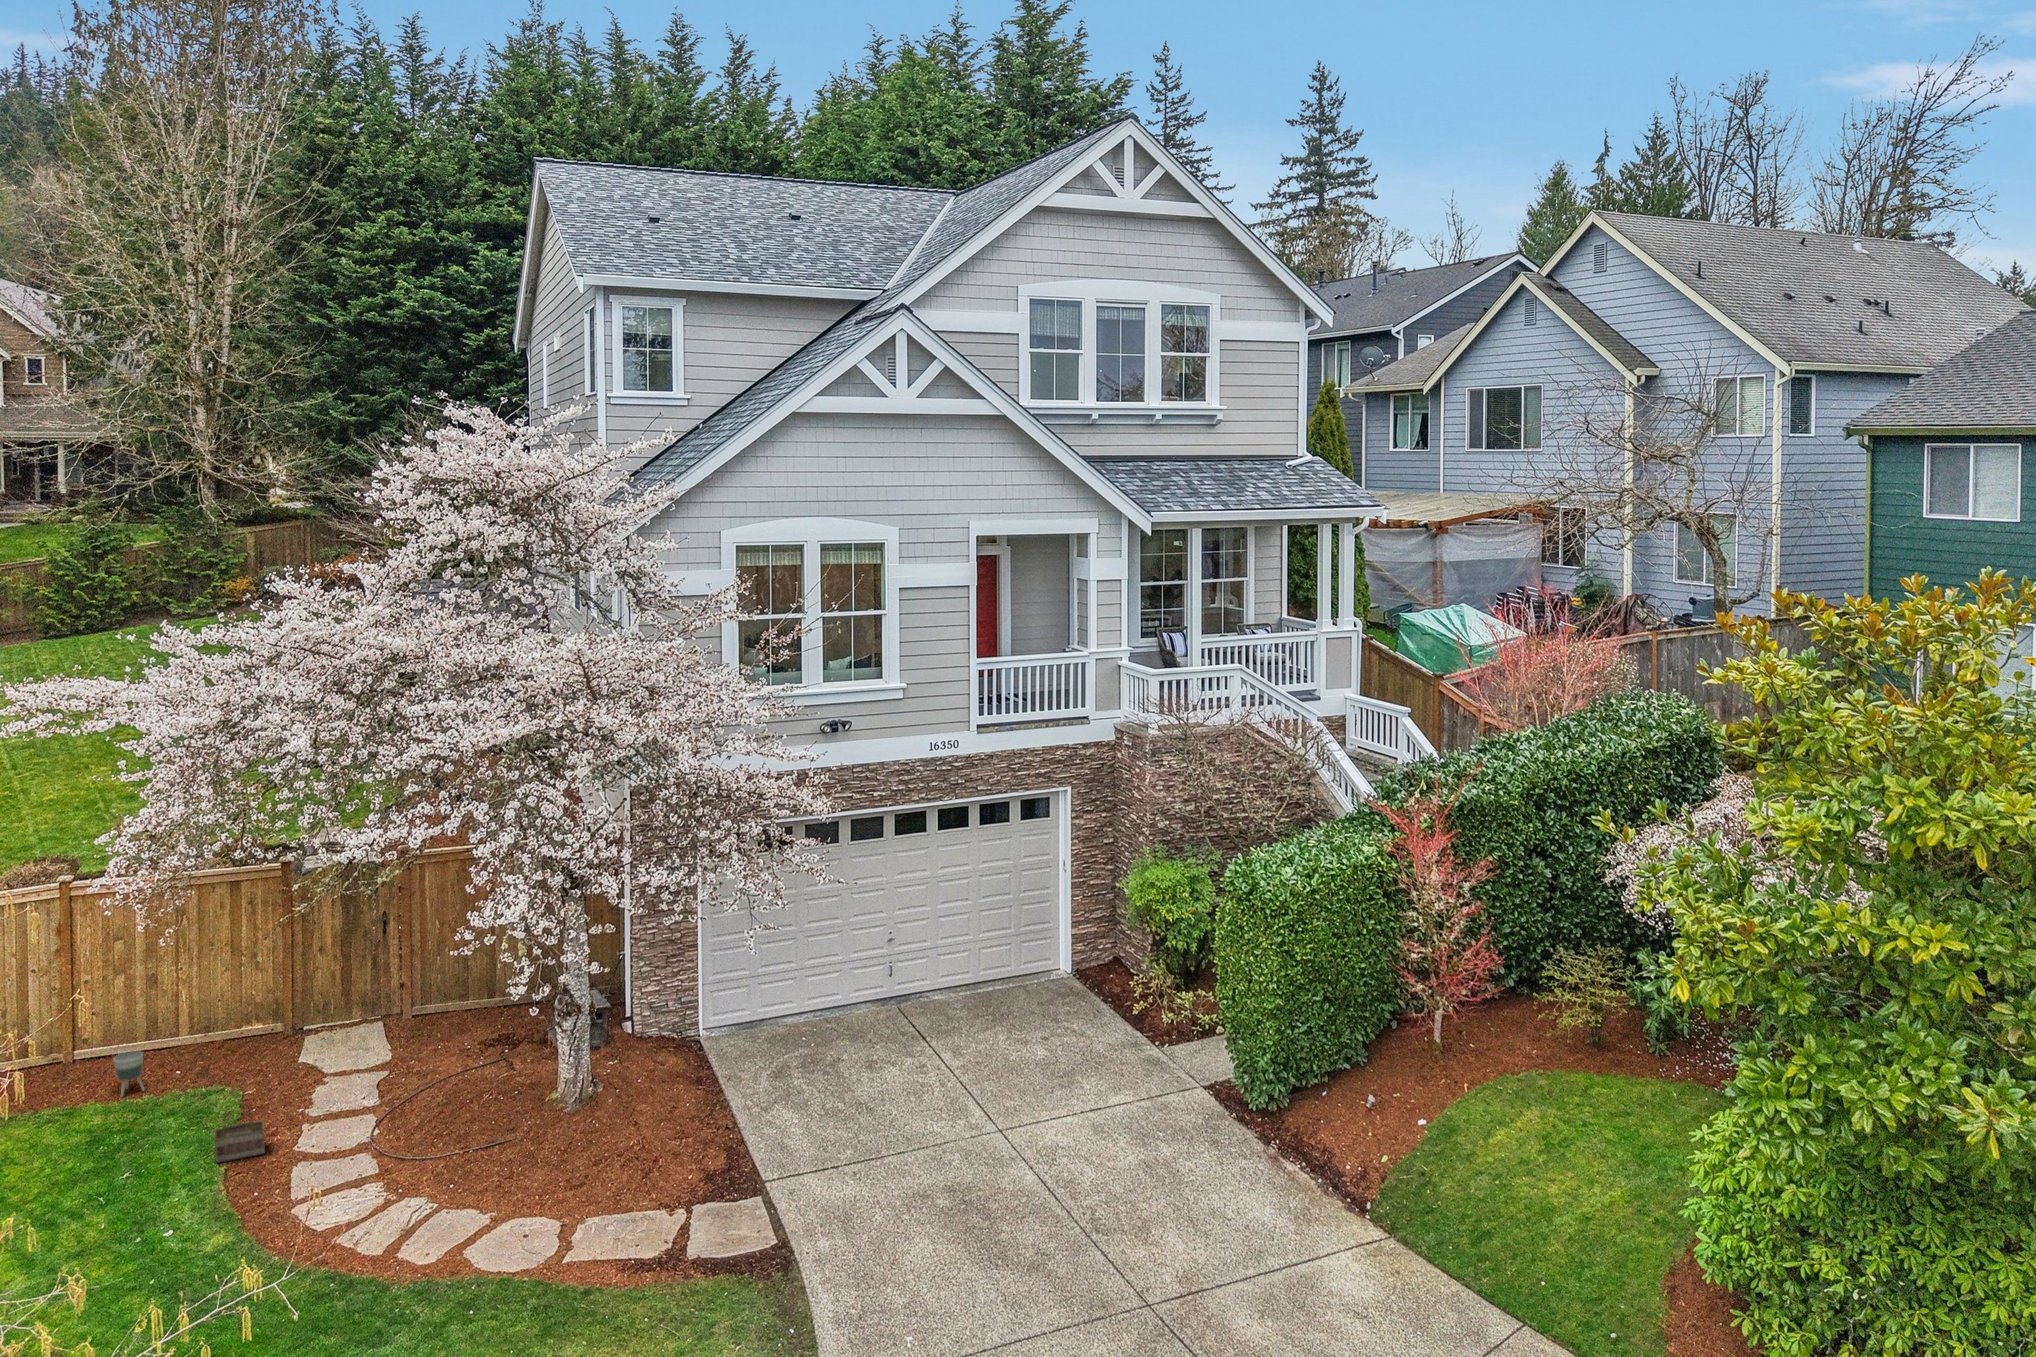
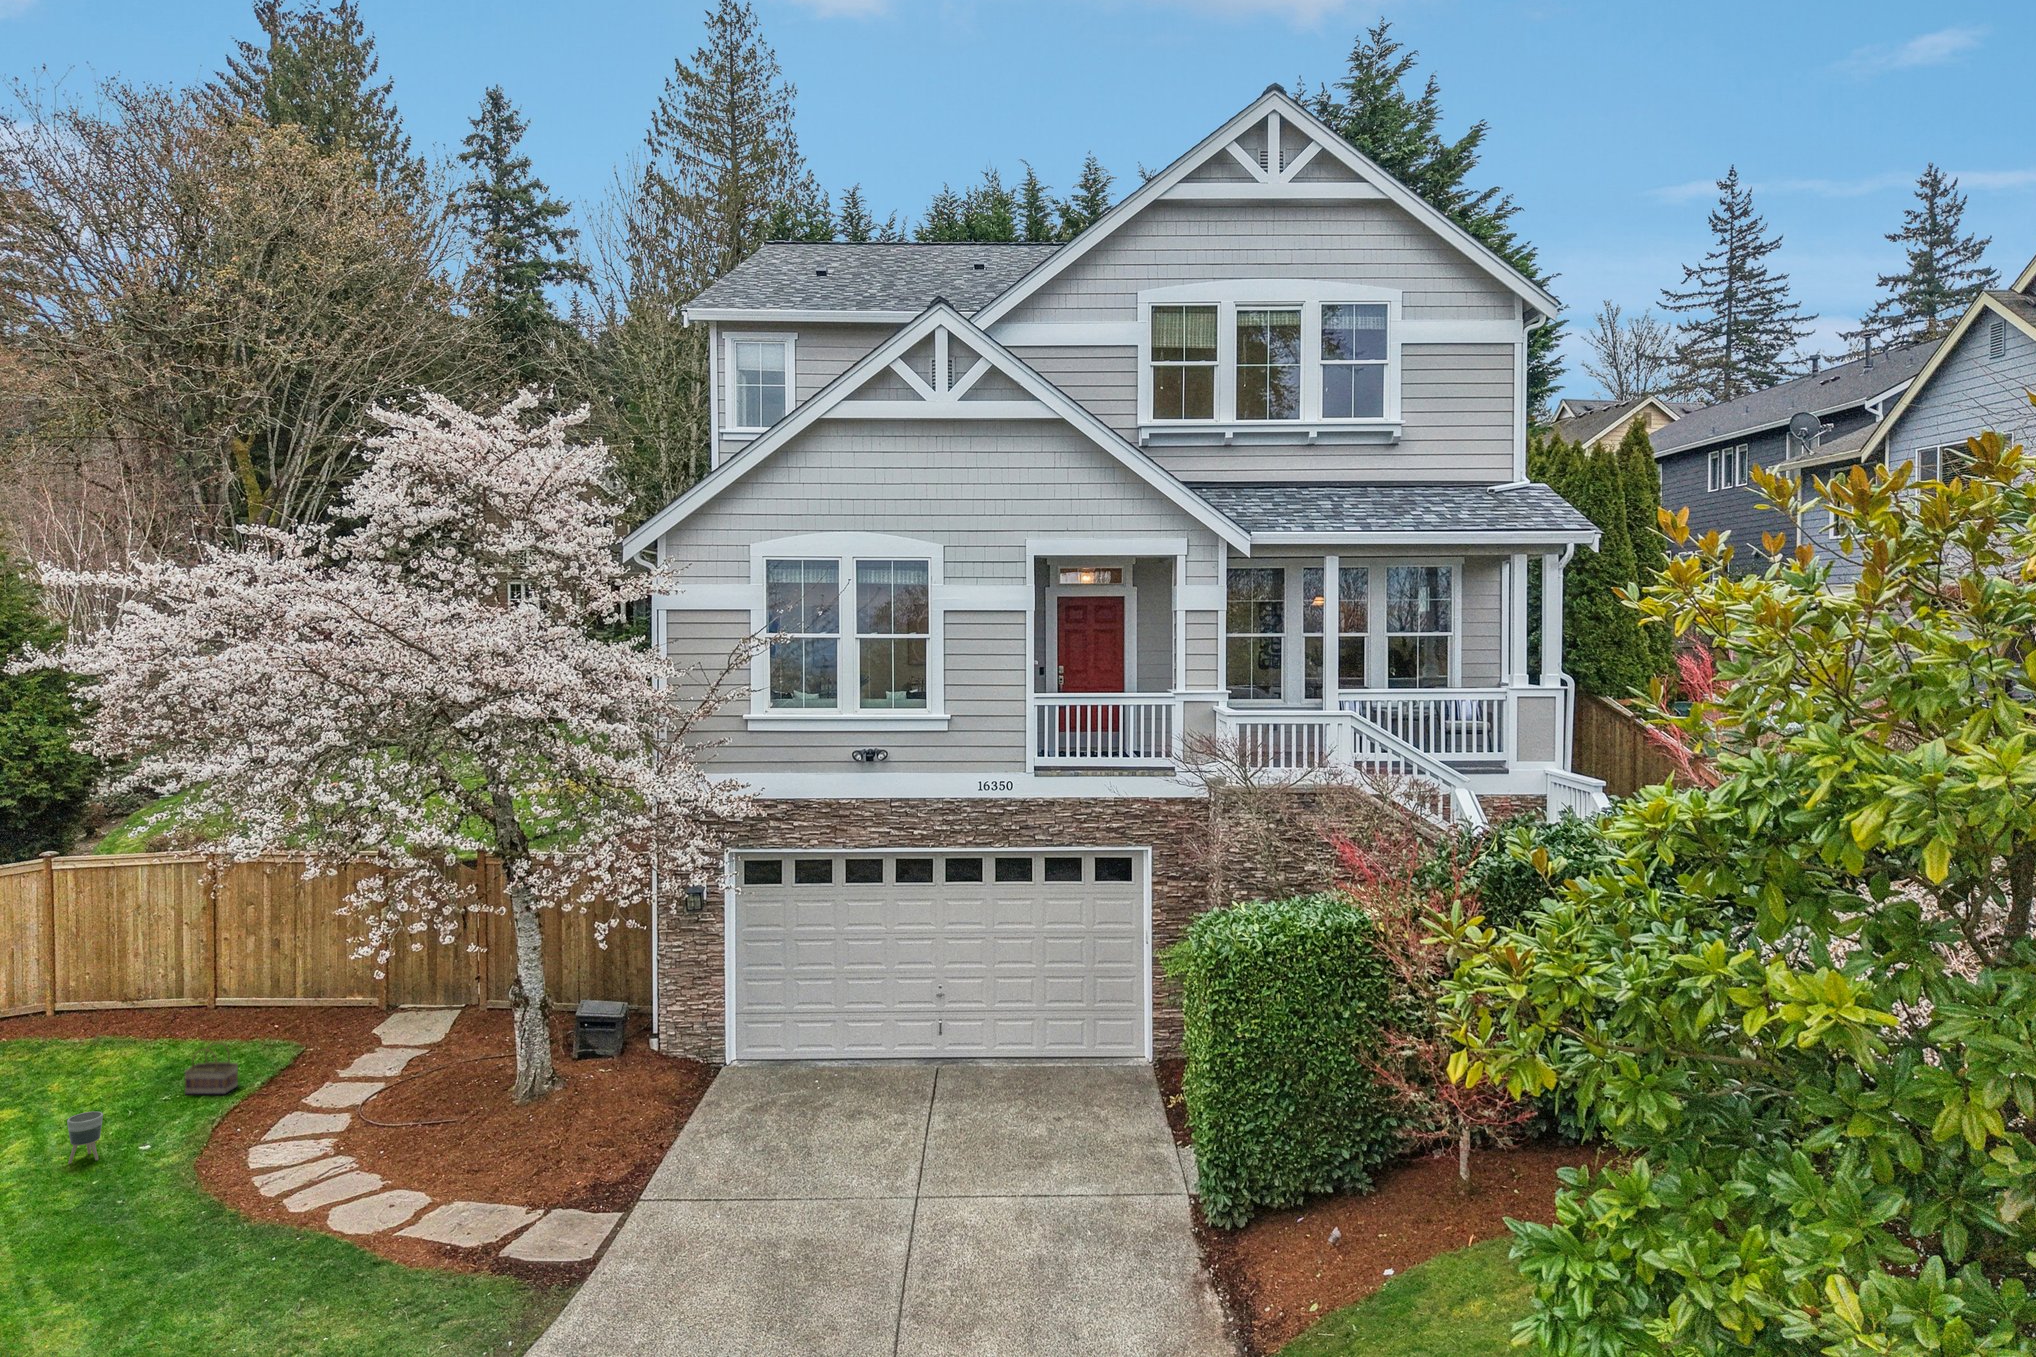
planter: present [113,1051,145,1097] -> present [67,1111,103,1164]

